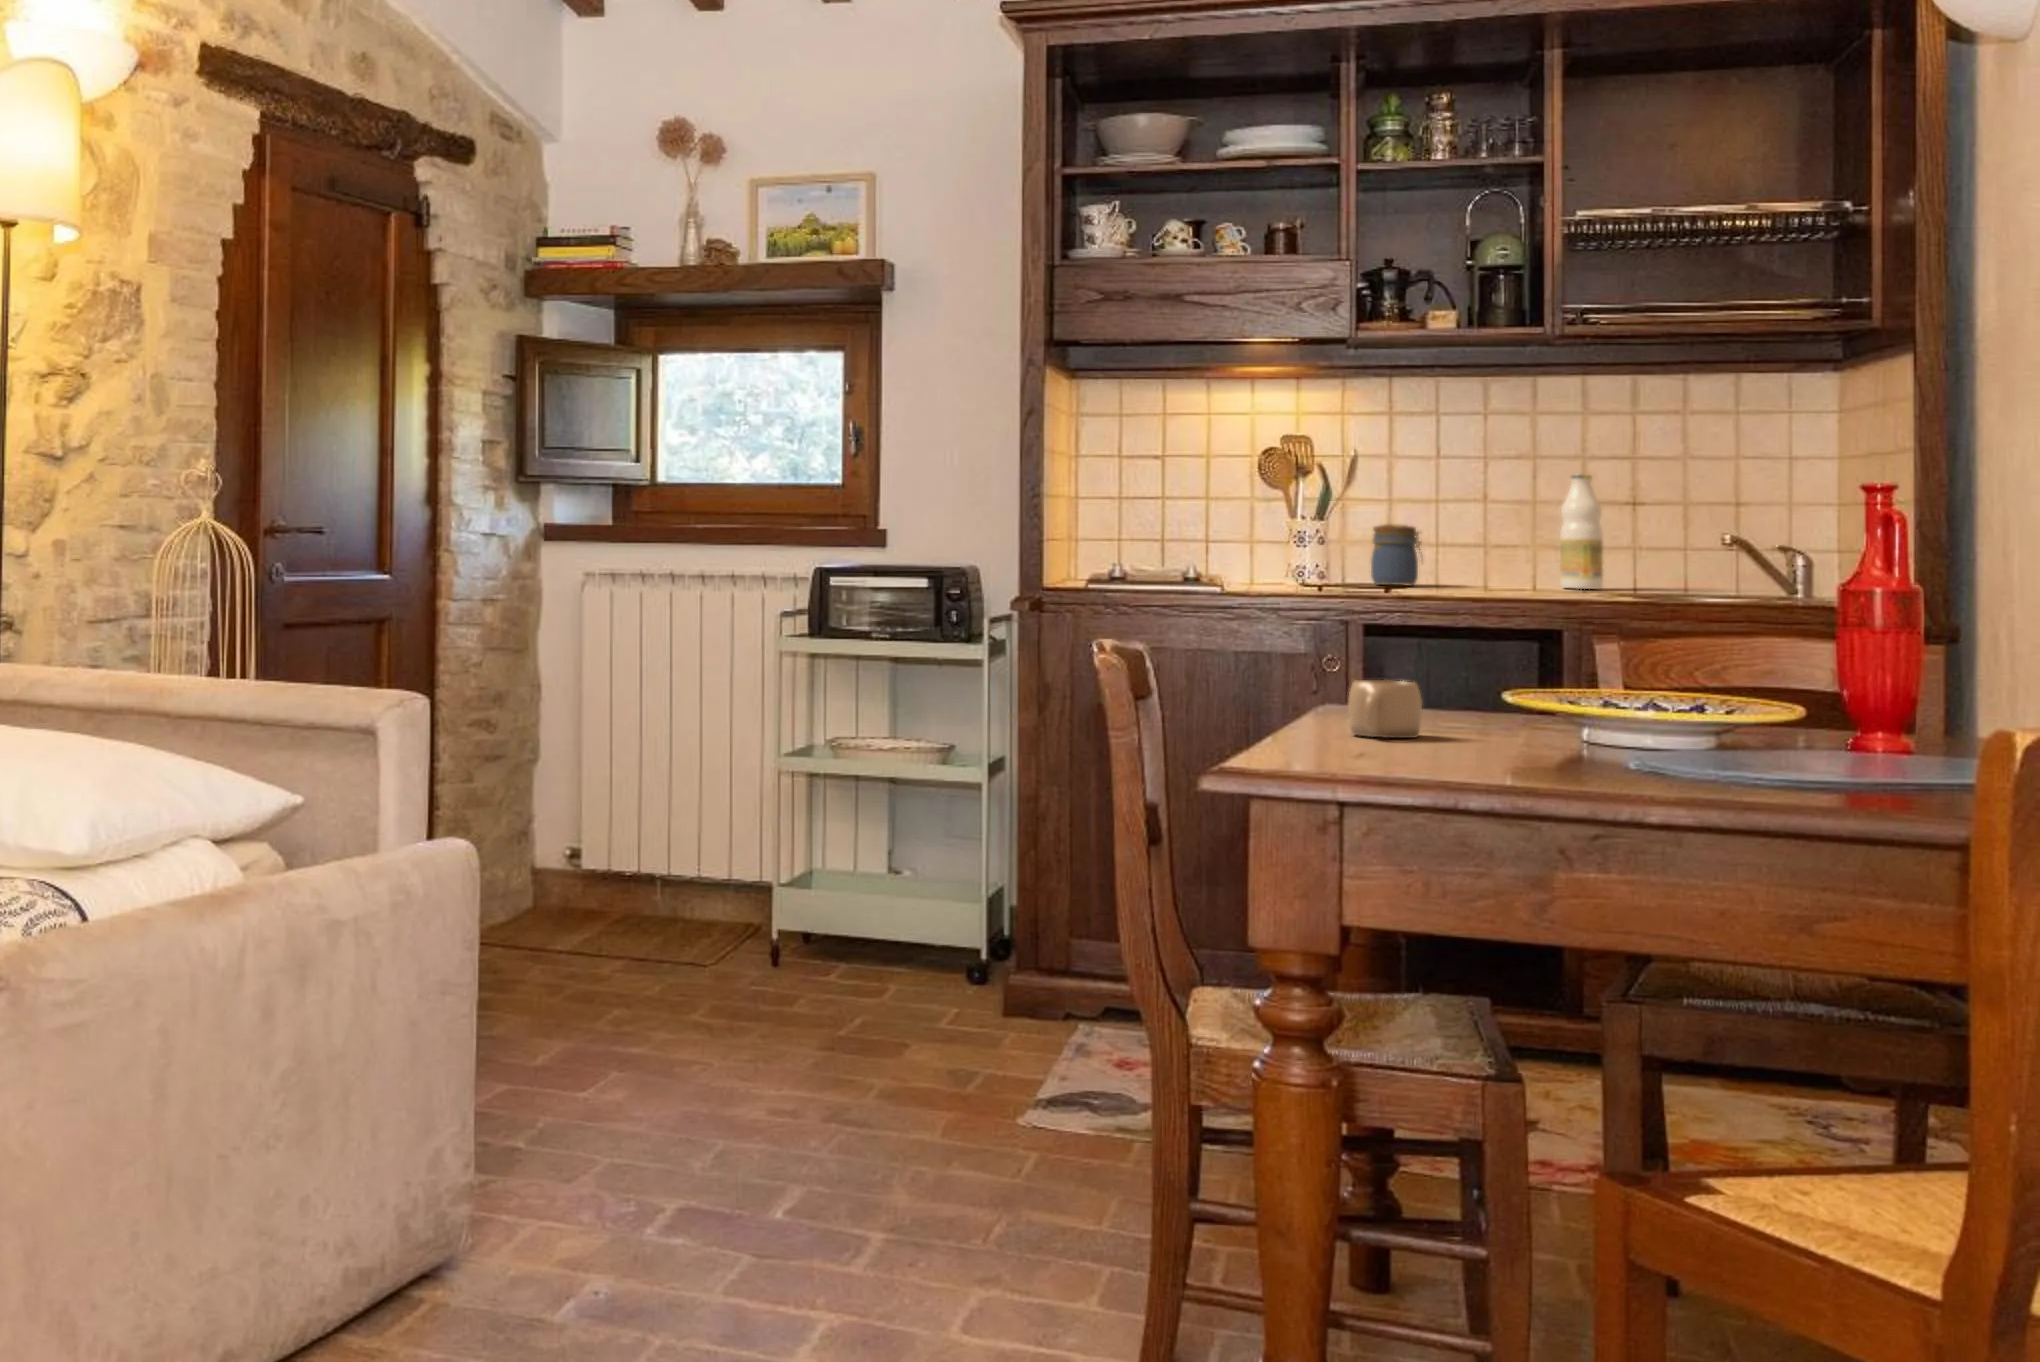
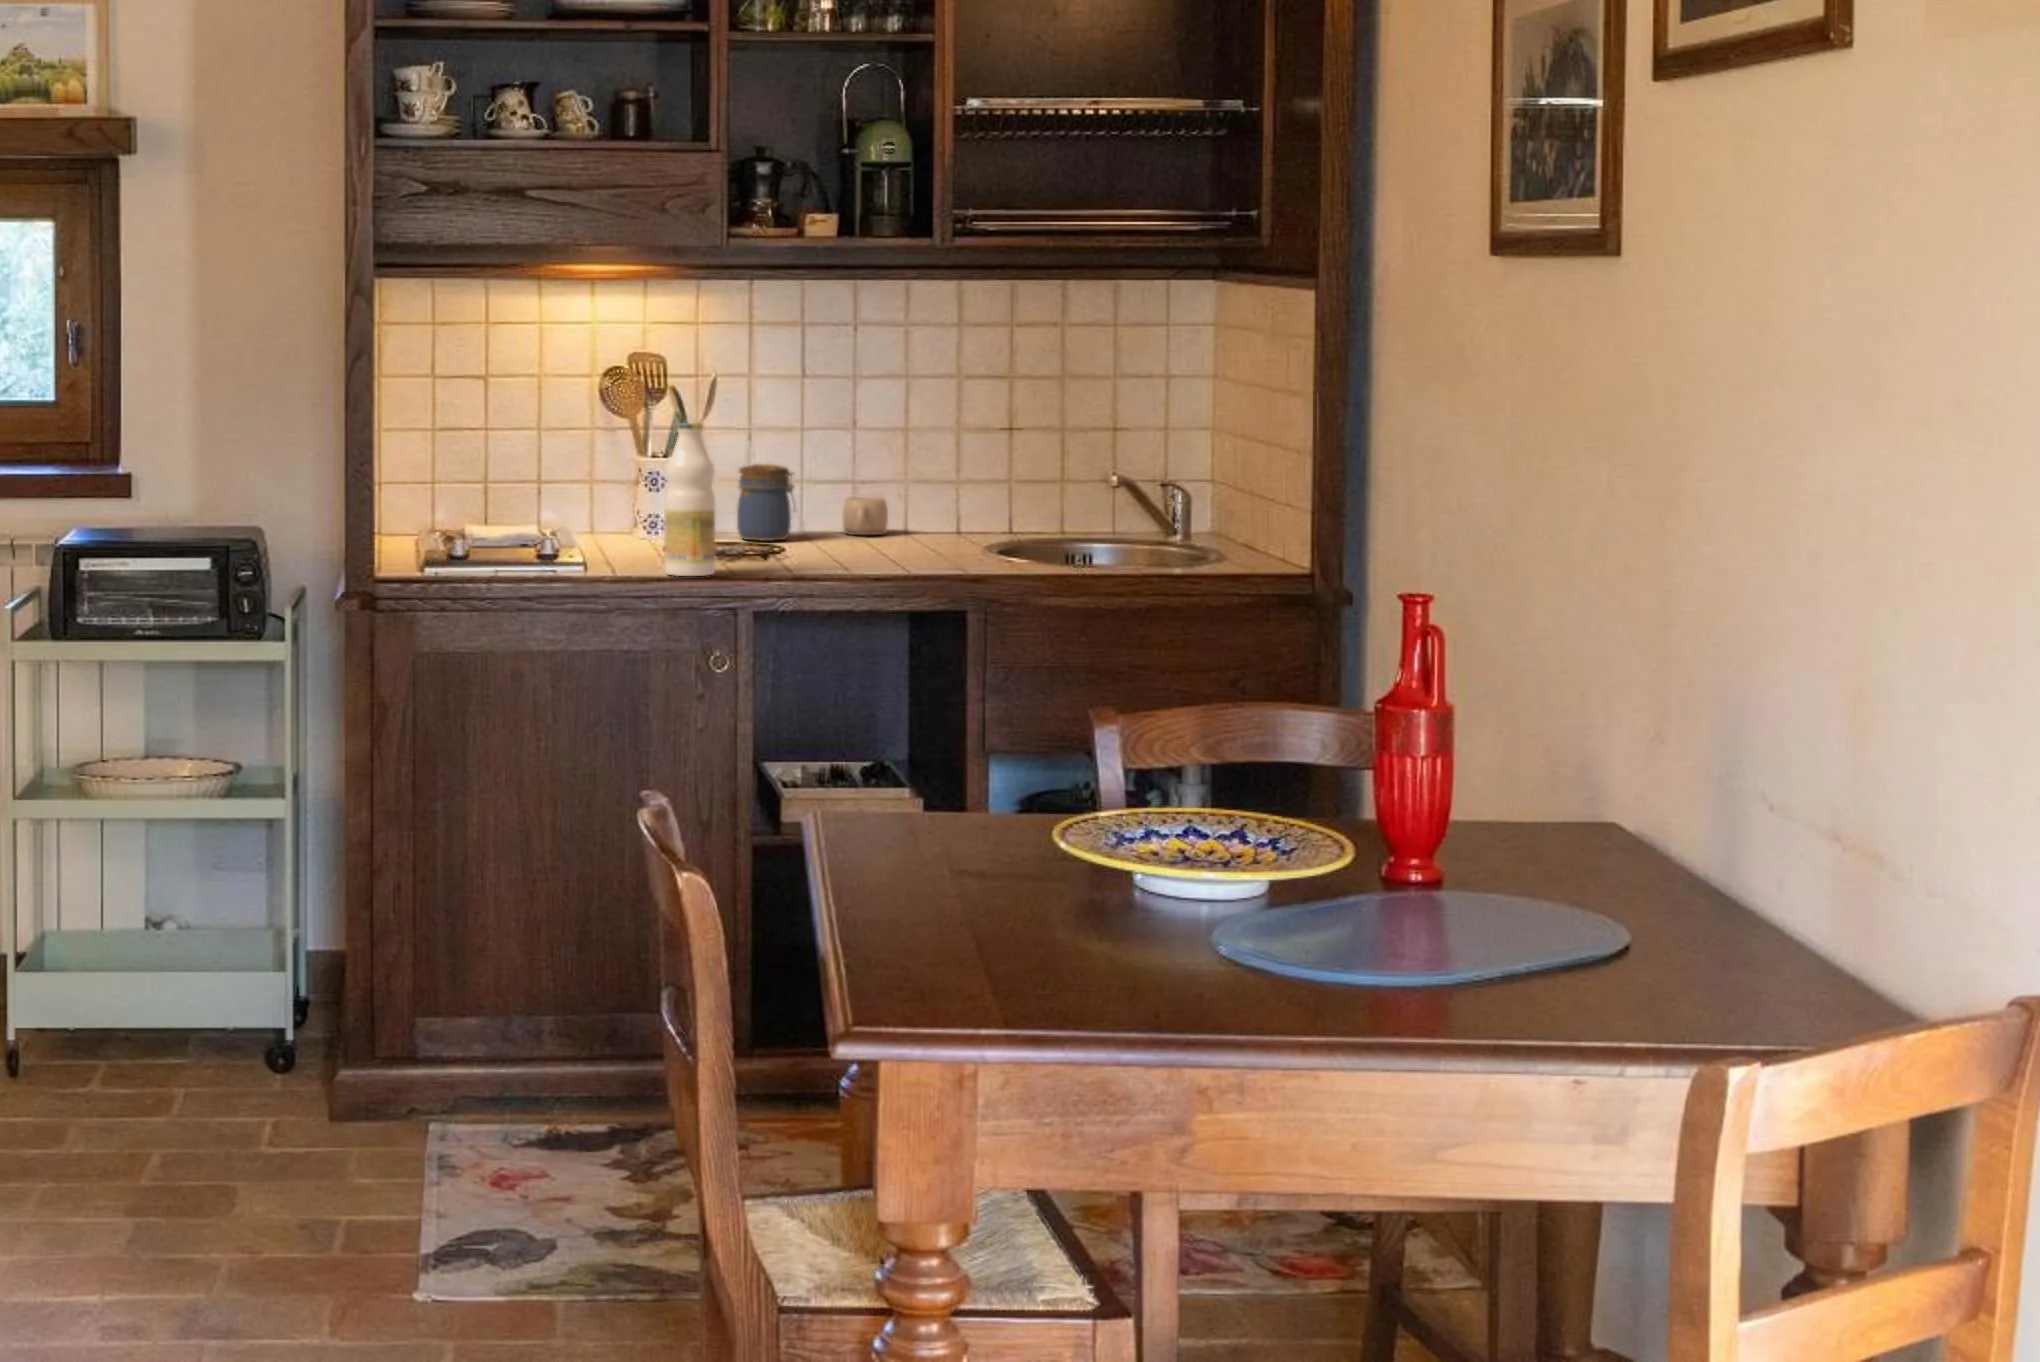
bottle: present [1560,475,1603,589] -> present [664,423,715,576]
mug: present [1348,680,1422,738] -> present [843,497,888,535]

